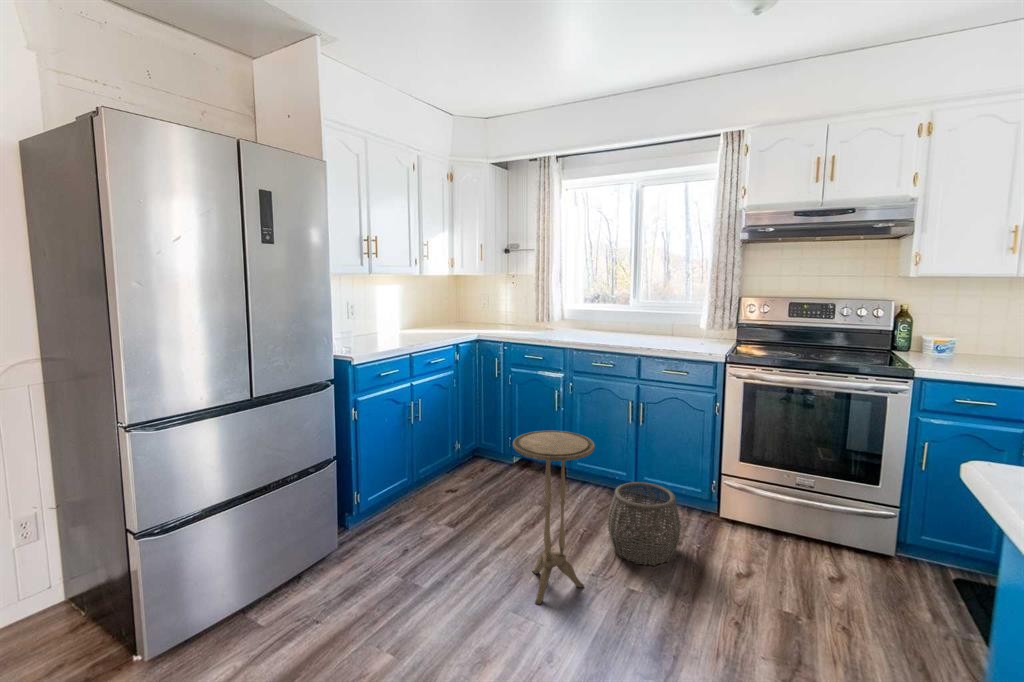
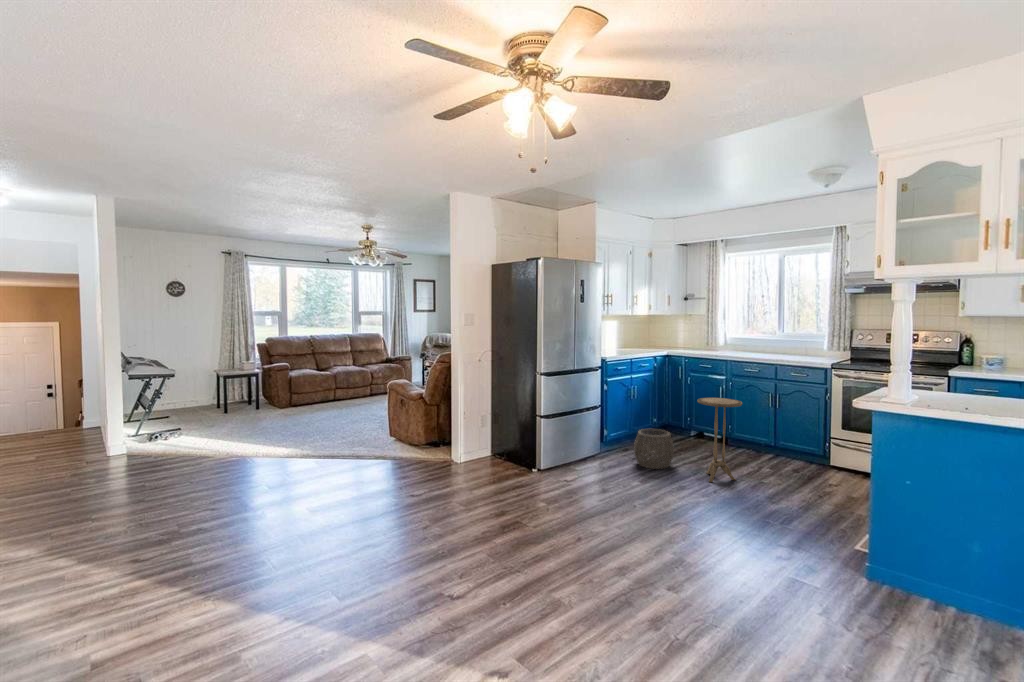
woven basket: present [607,482,681,566] -> present [634,429,674,469]

